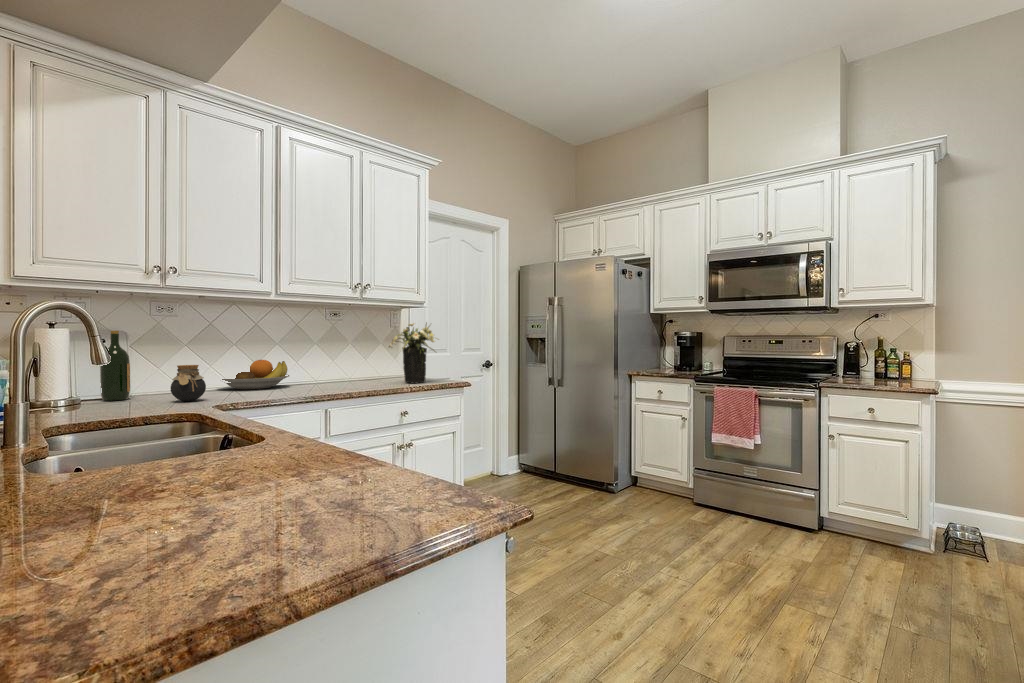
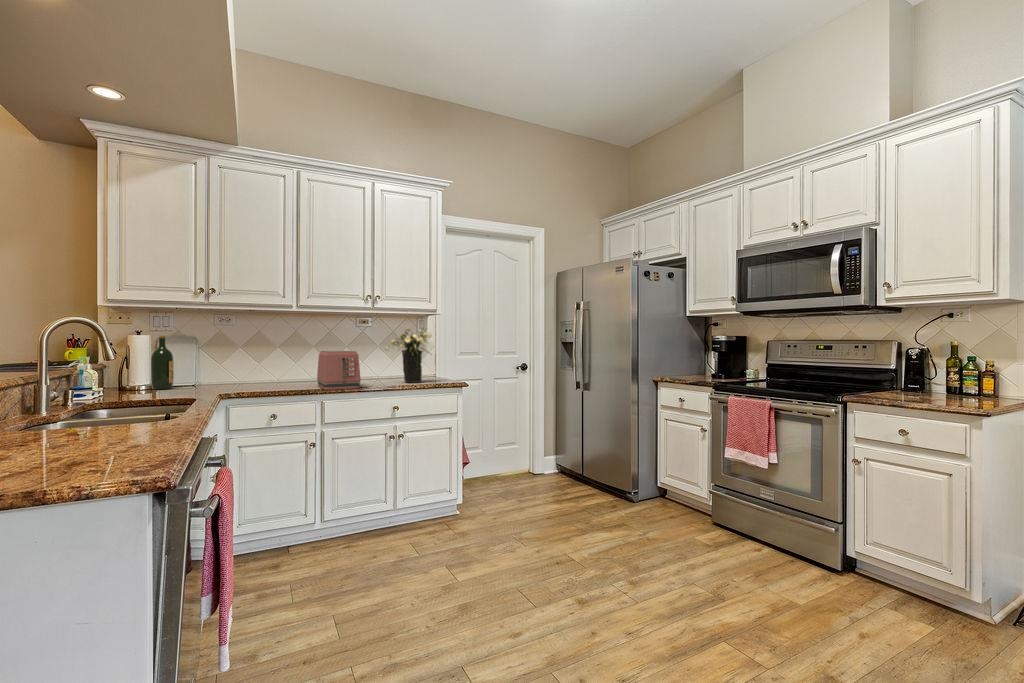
toaster: none [316,349,382,393] -> present [317,351,361,390]
fruit bowl: present [222,360,290,390] -> none [250,359,311,384]
jar: present [171,365,206,401] -> none [185,363,214,392]

